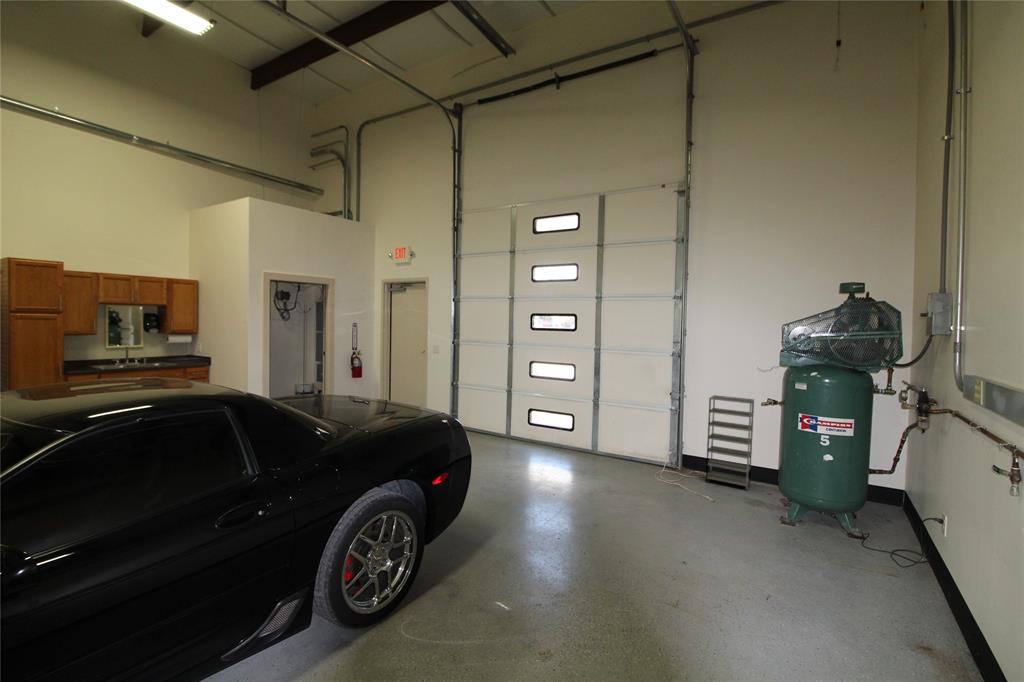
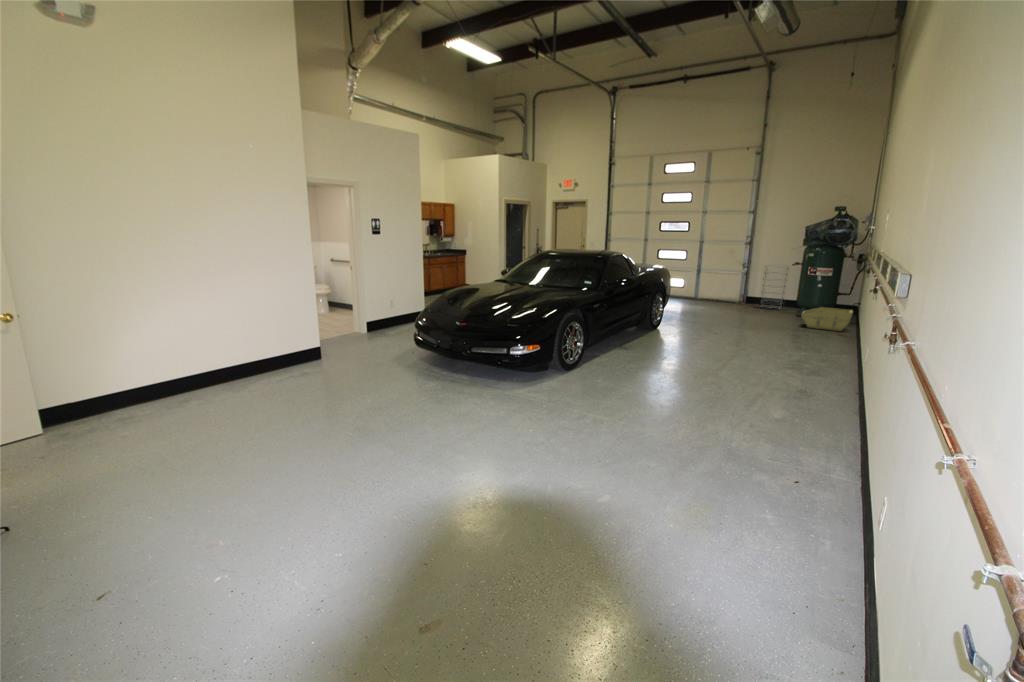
storage bin: none [801,538,963,645] -> present [801,307,853,331]

